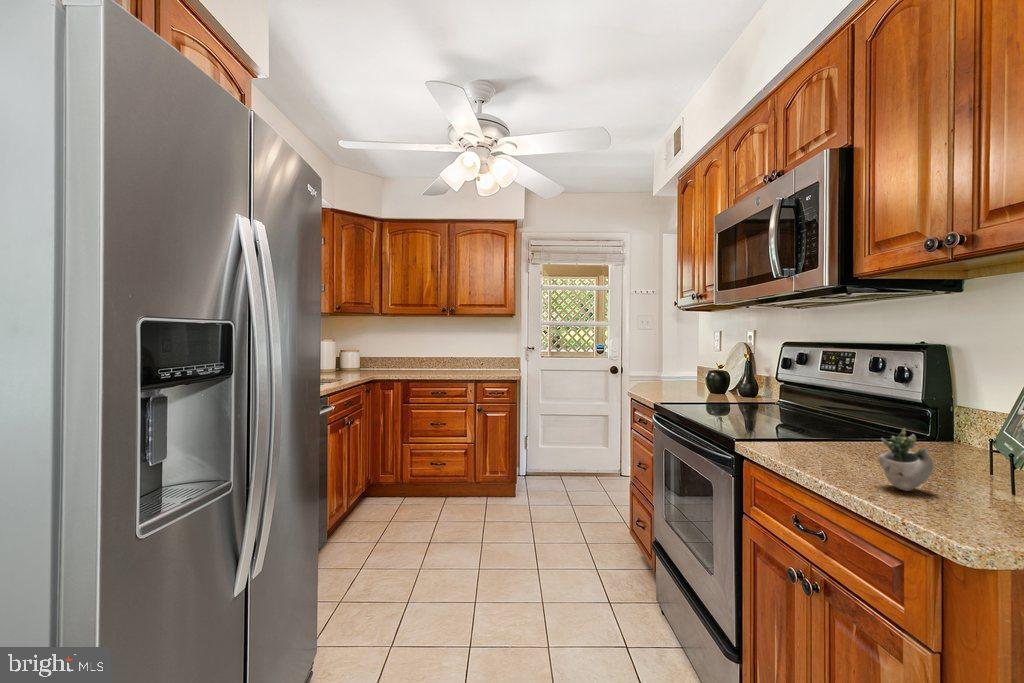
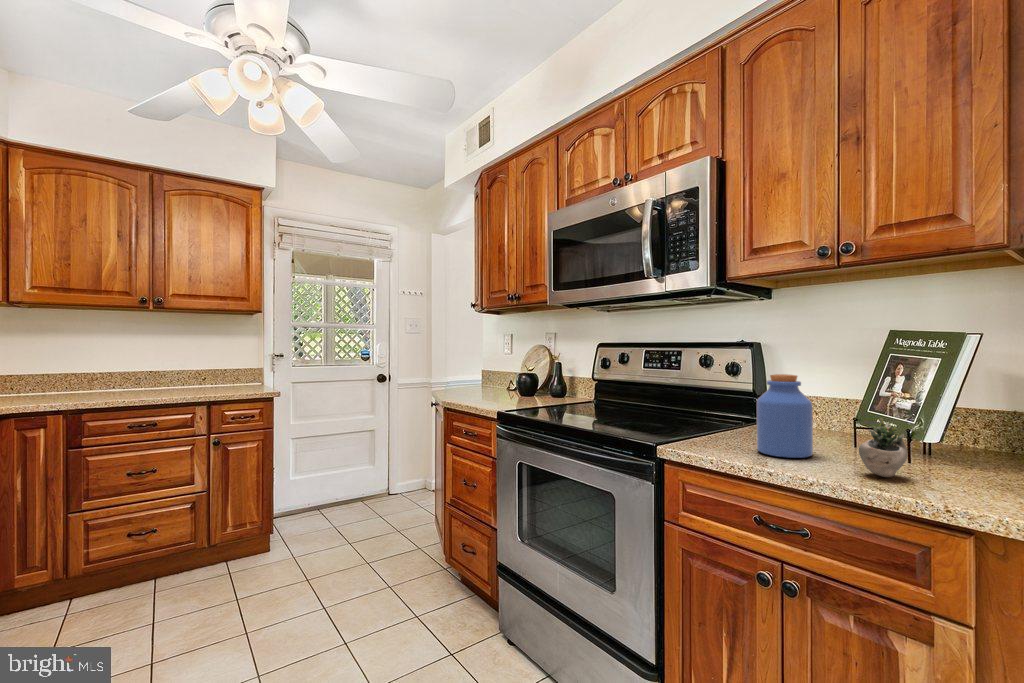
jar: none [822,379,885,466] -> present [757,374,813,458]

